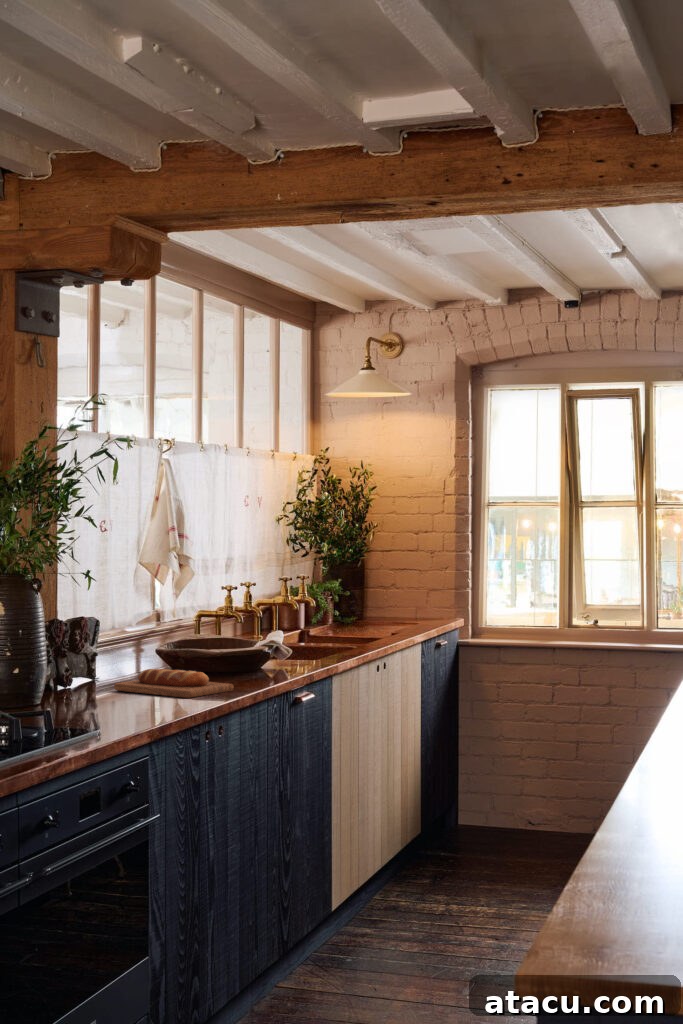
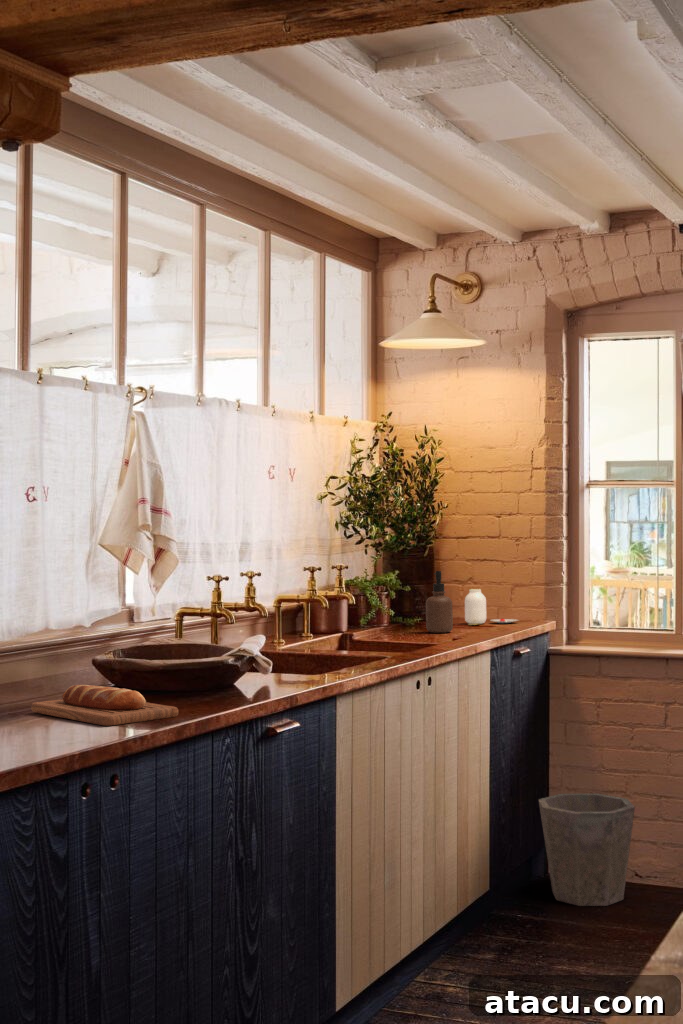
soap dispenser: none [364,579,386,629] -> present [426,571,453,633]
jar: none [390,594,436,623] -> present [465,589,517,625]
waste bin: none [453,758,531,847] -> present [539,793,635,906]

